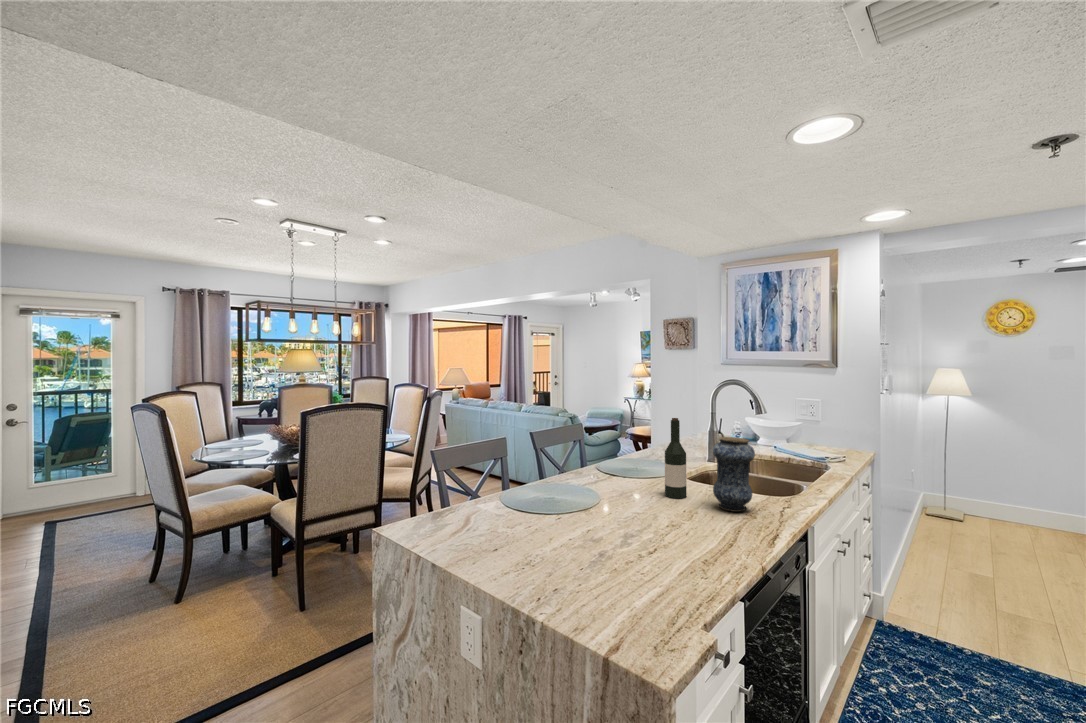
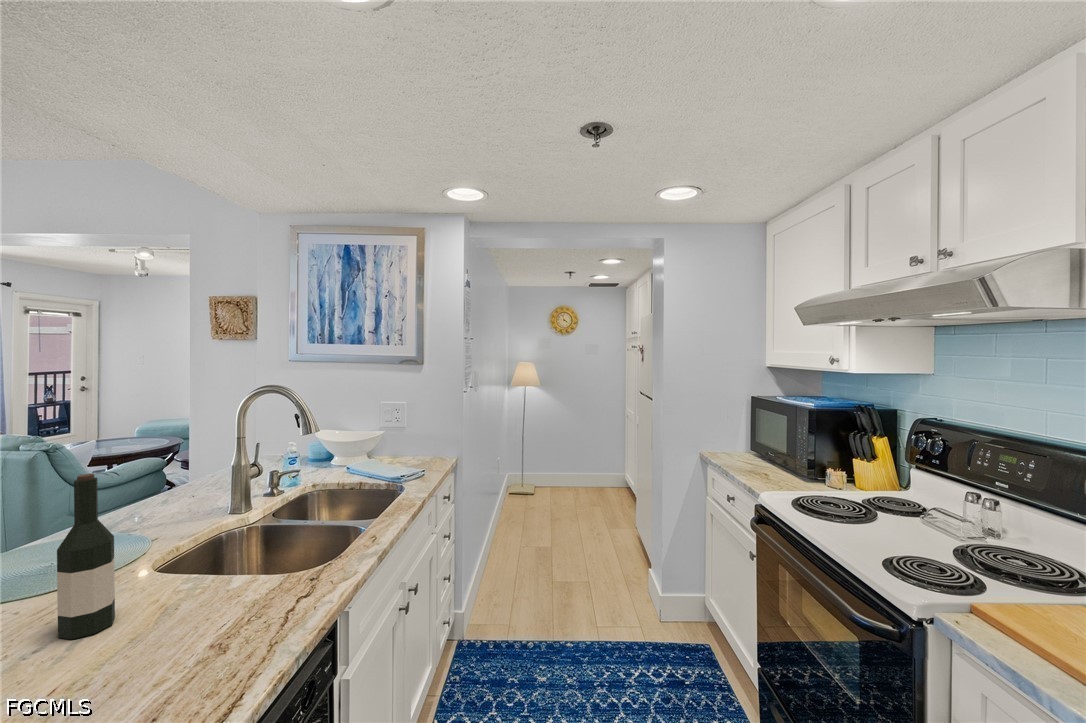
vase: present [713,437,755,512] -> none [153,498,241,645]

